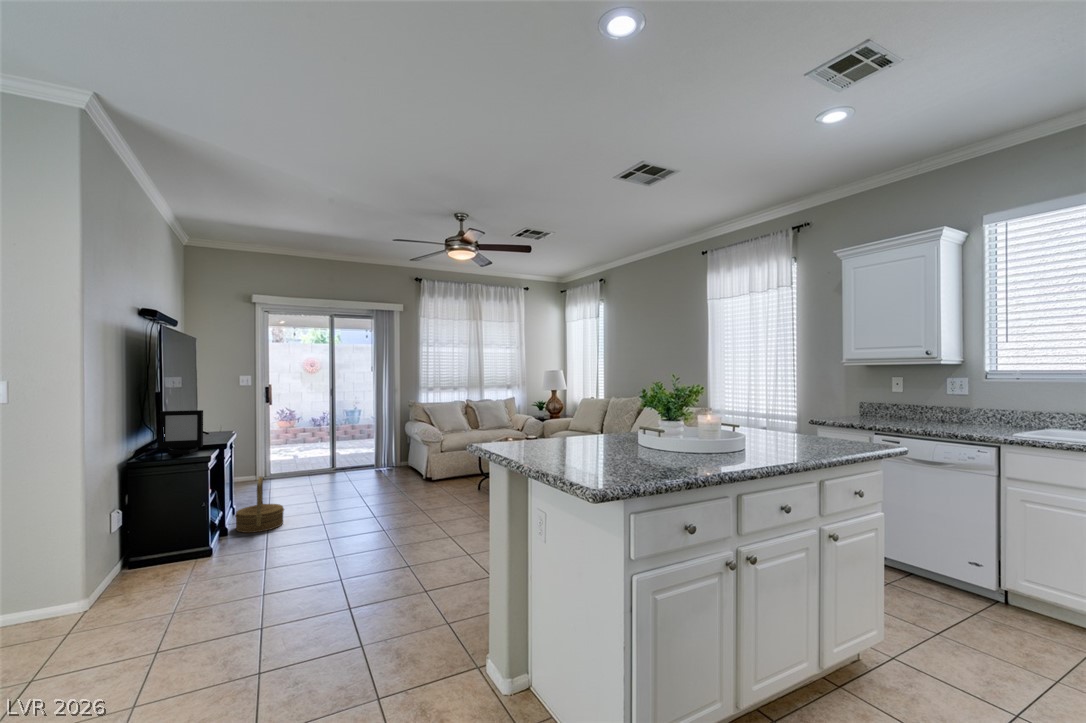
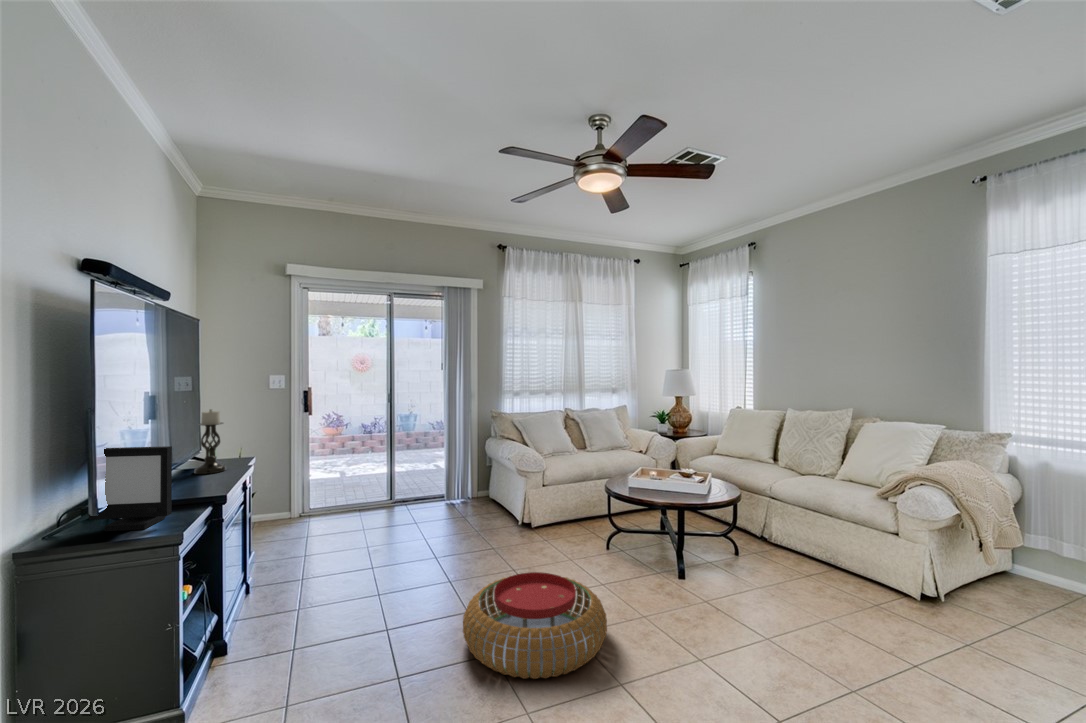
candle holder: none [199,396,220,436] -> present [194,409,226,474]
woven basket: present [235,477,284,533] -> none [243,540,323,645]
pouf: none [370,490,455,538] -> present [463,572,607,679]

